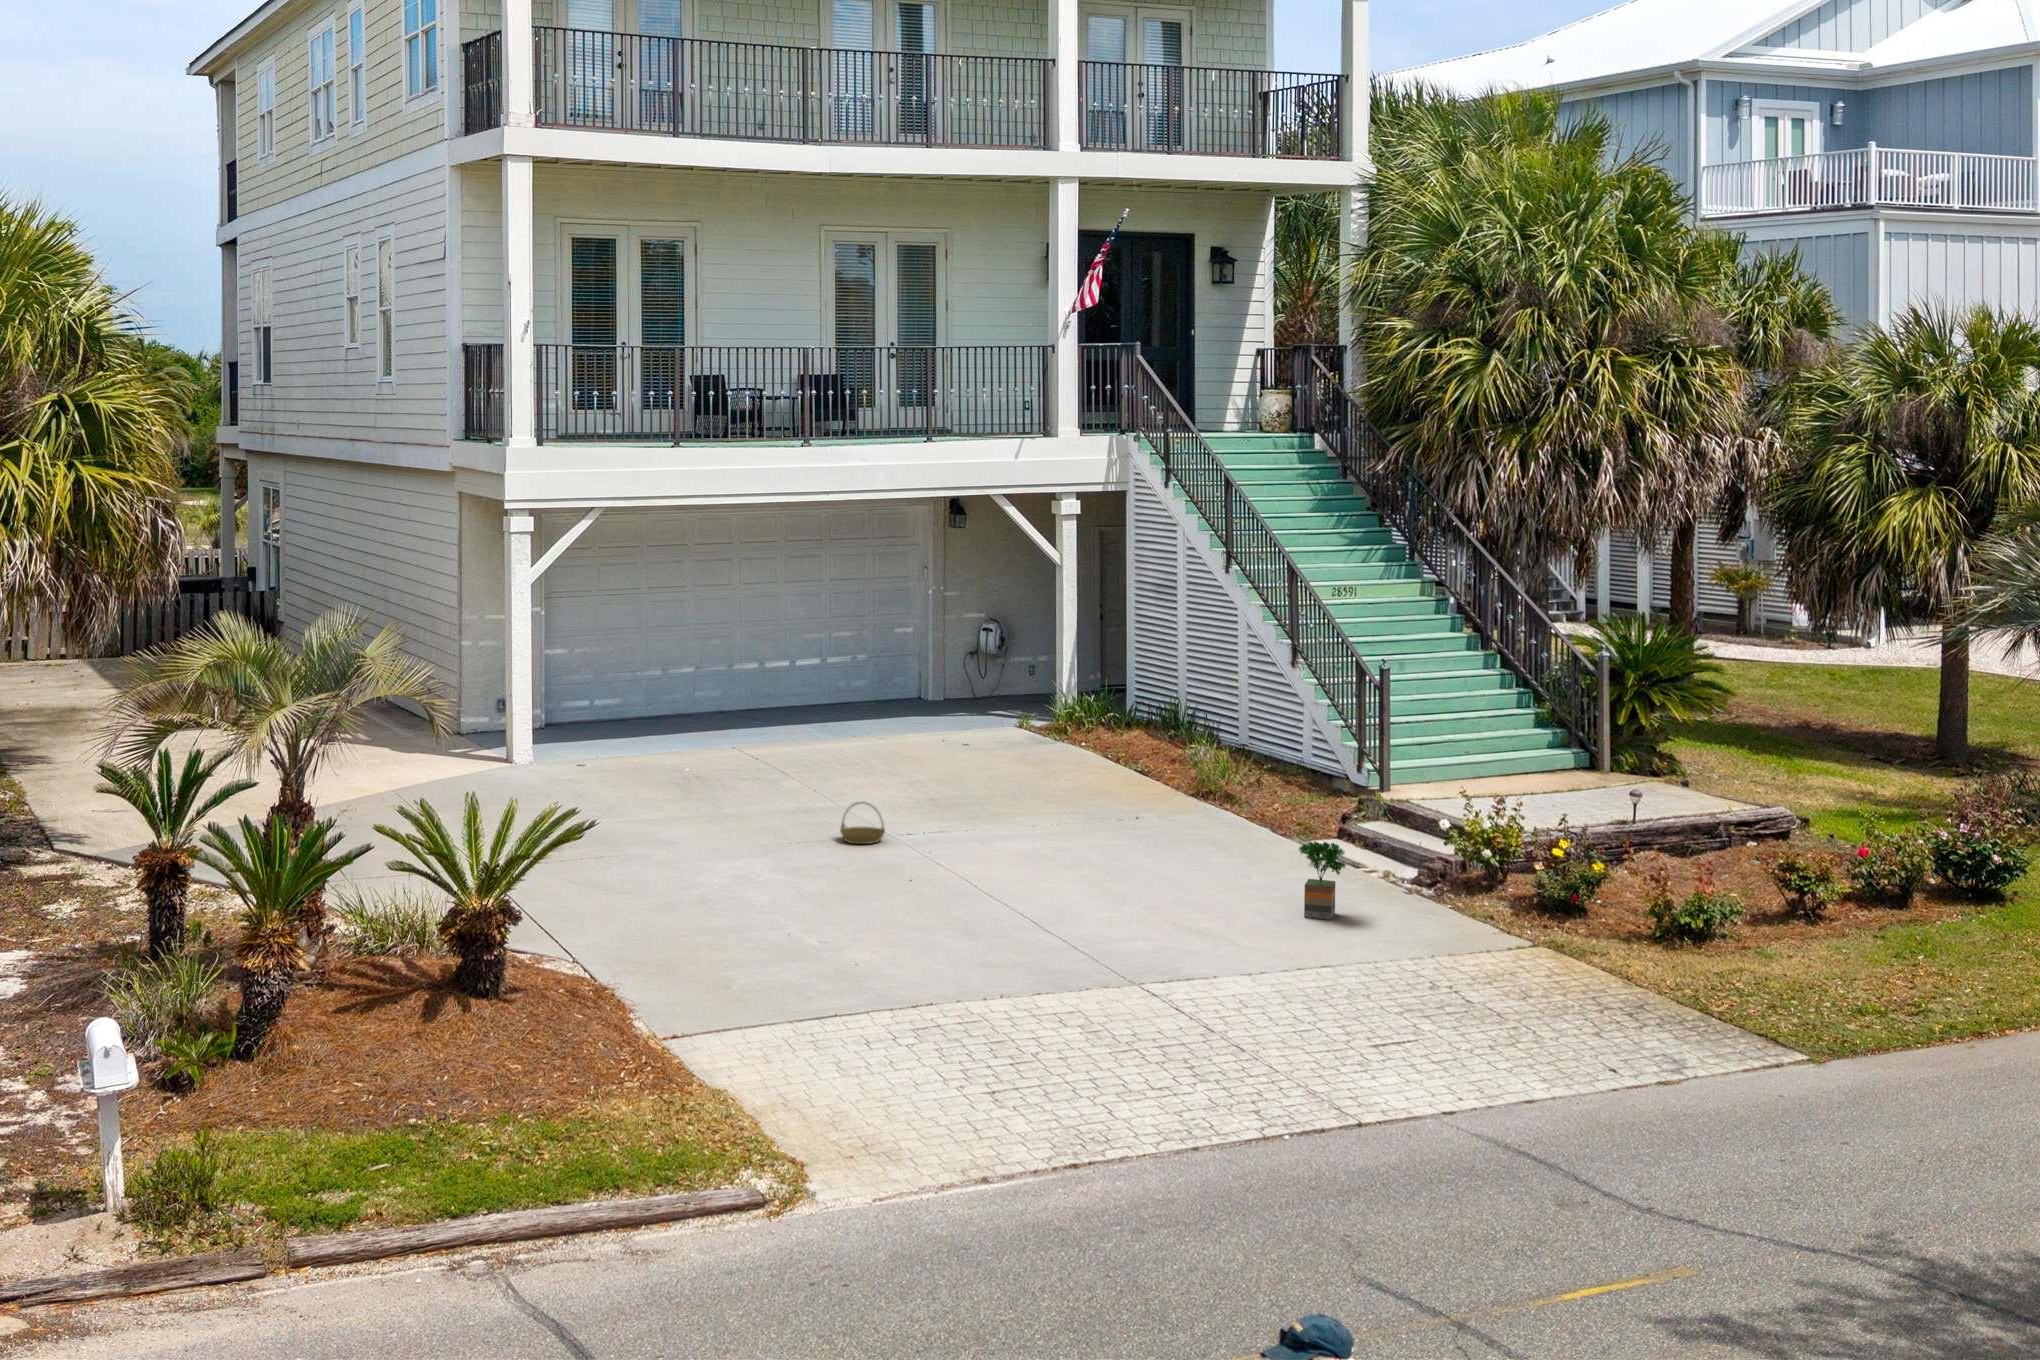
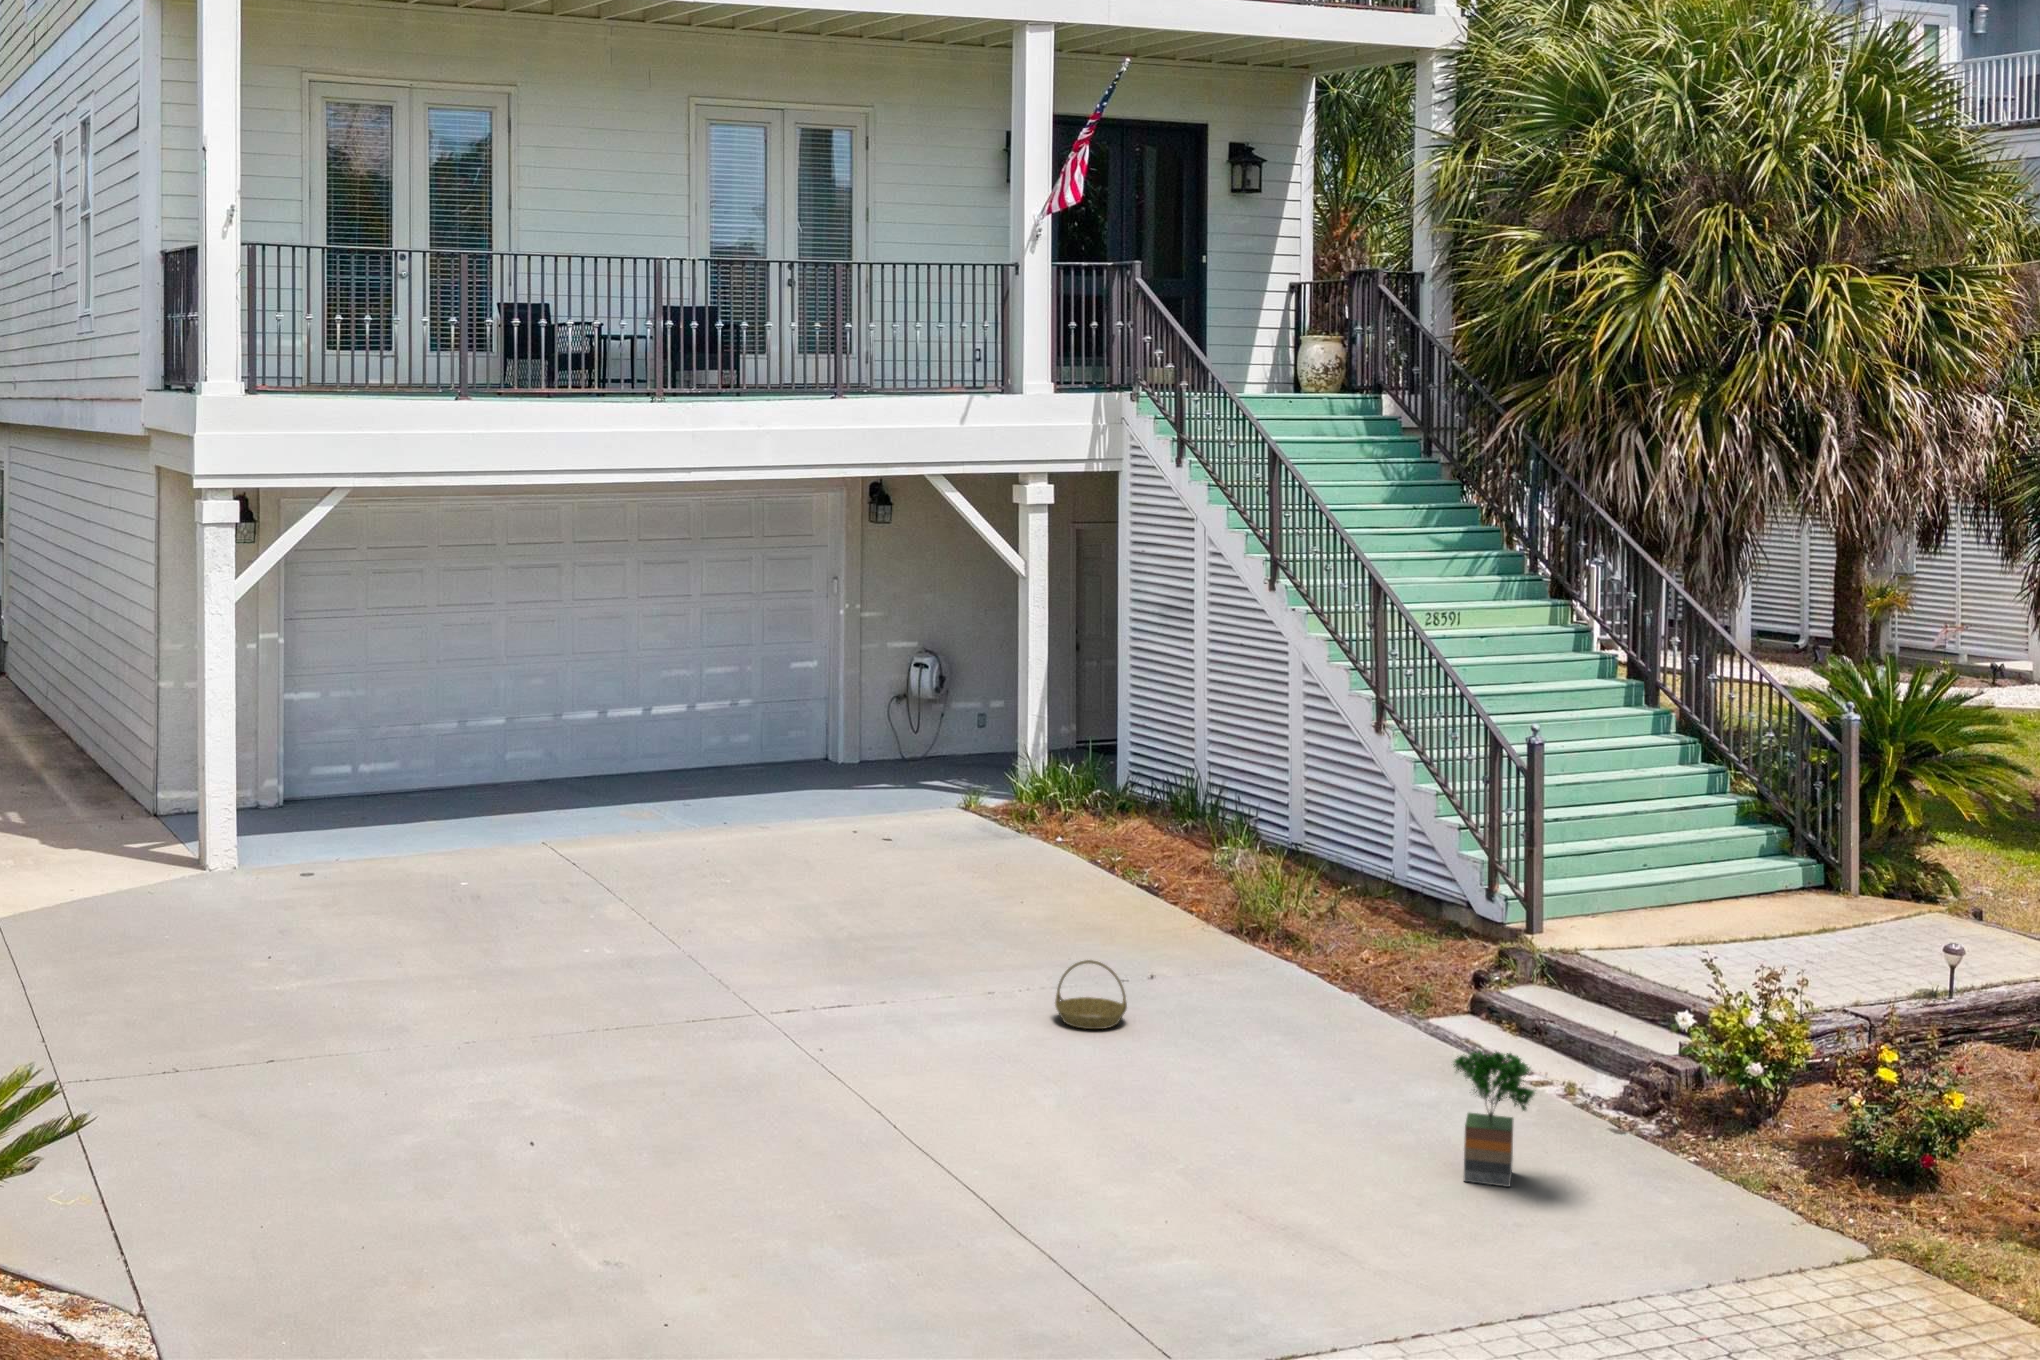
basket: present [840,802,885,844] -> present [1055,960,1127,1029]

